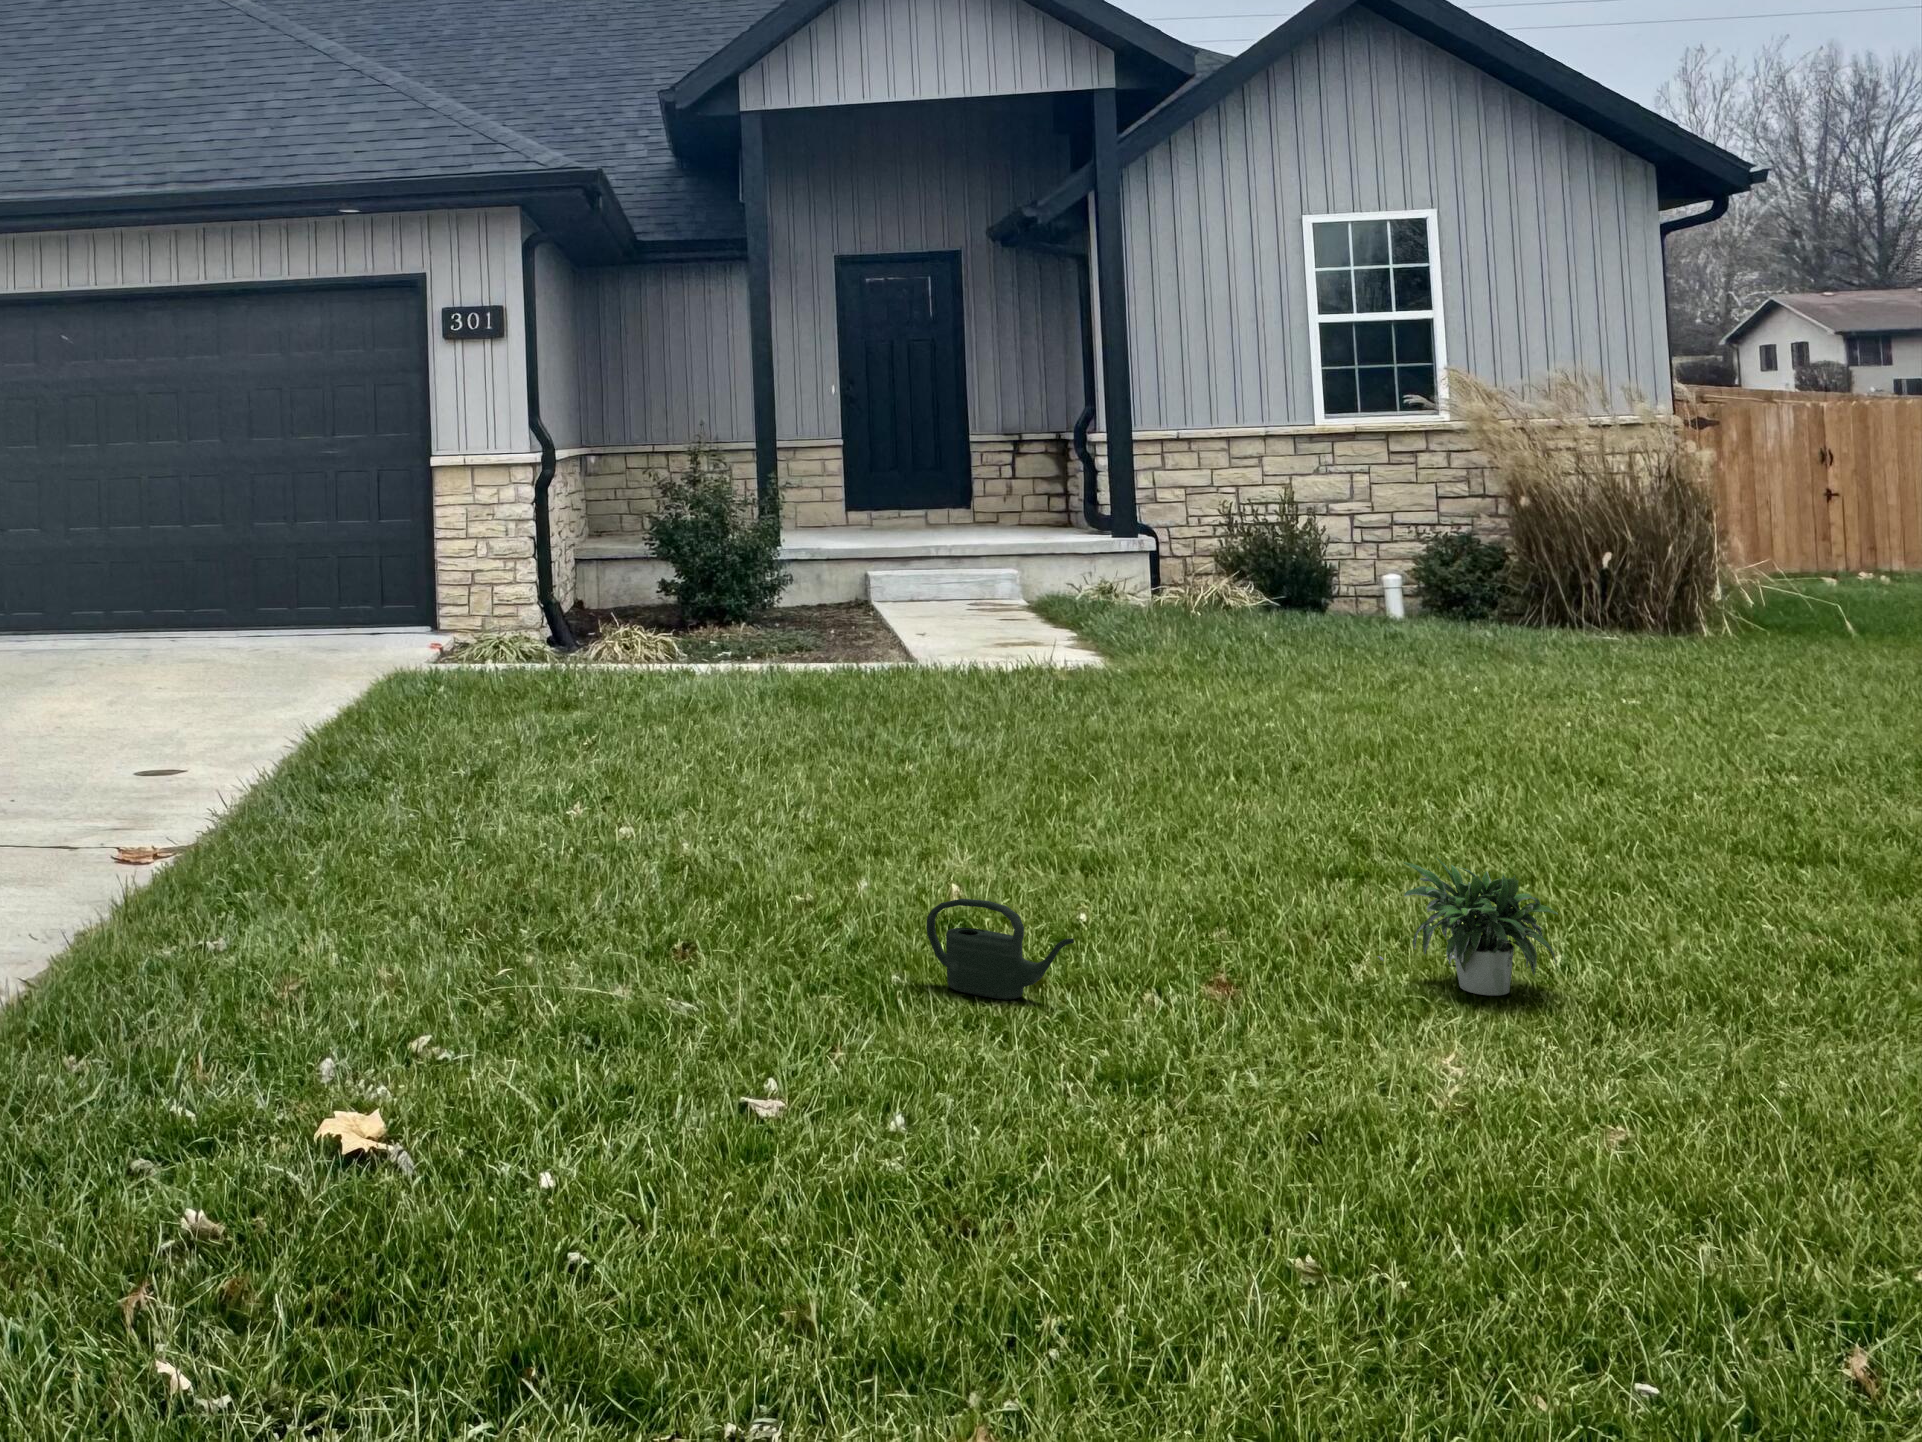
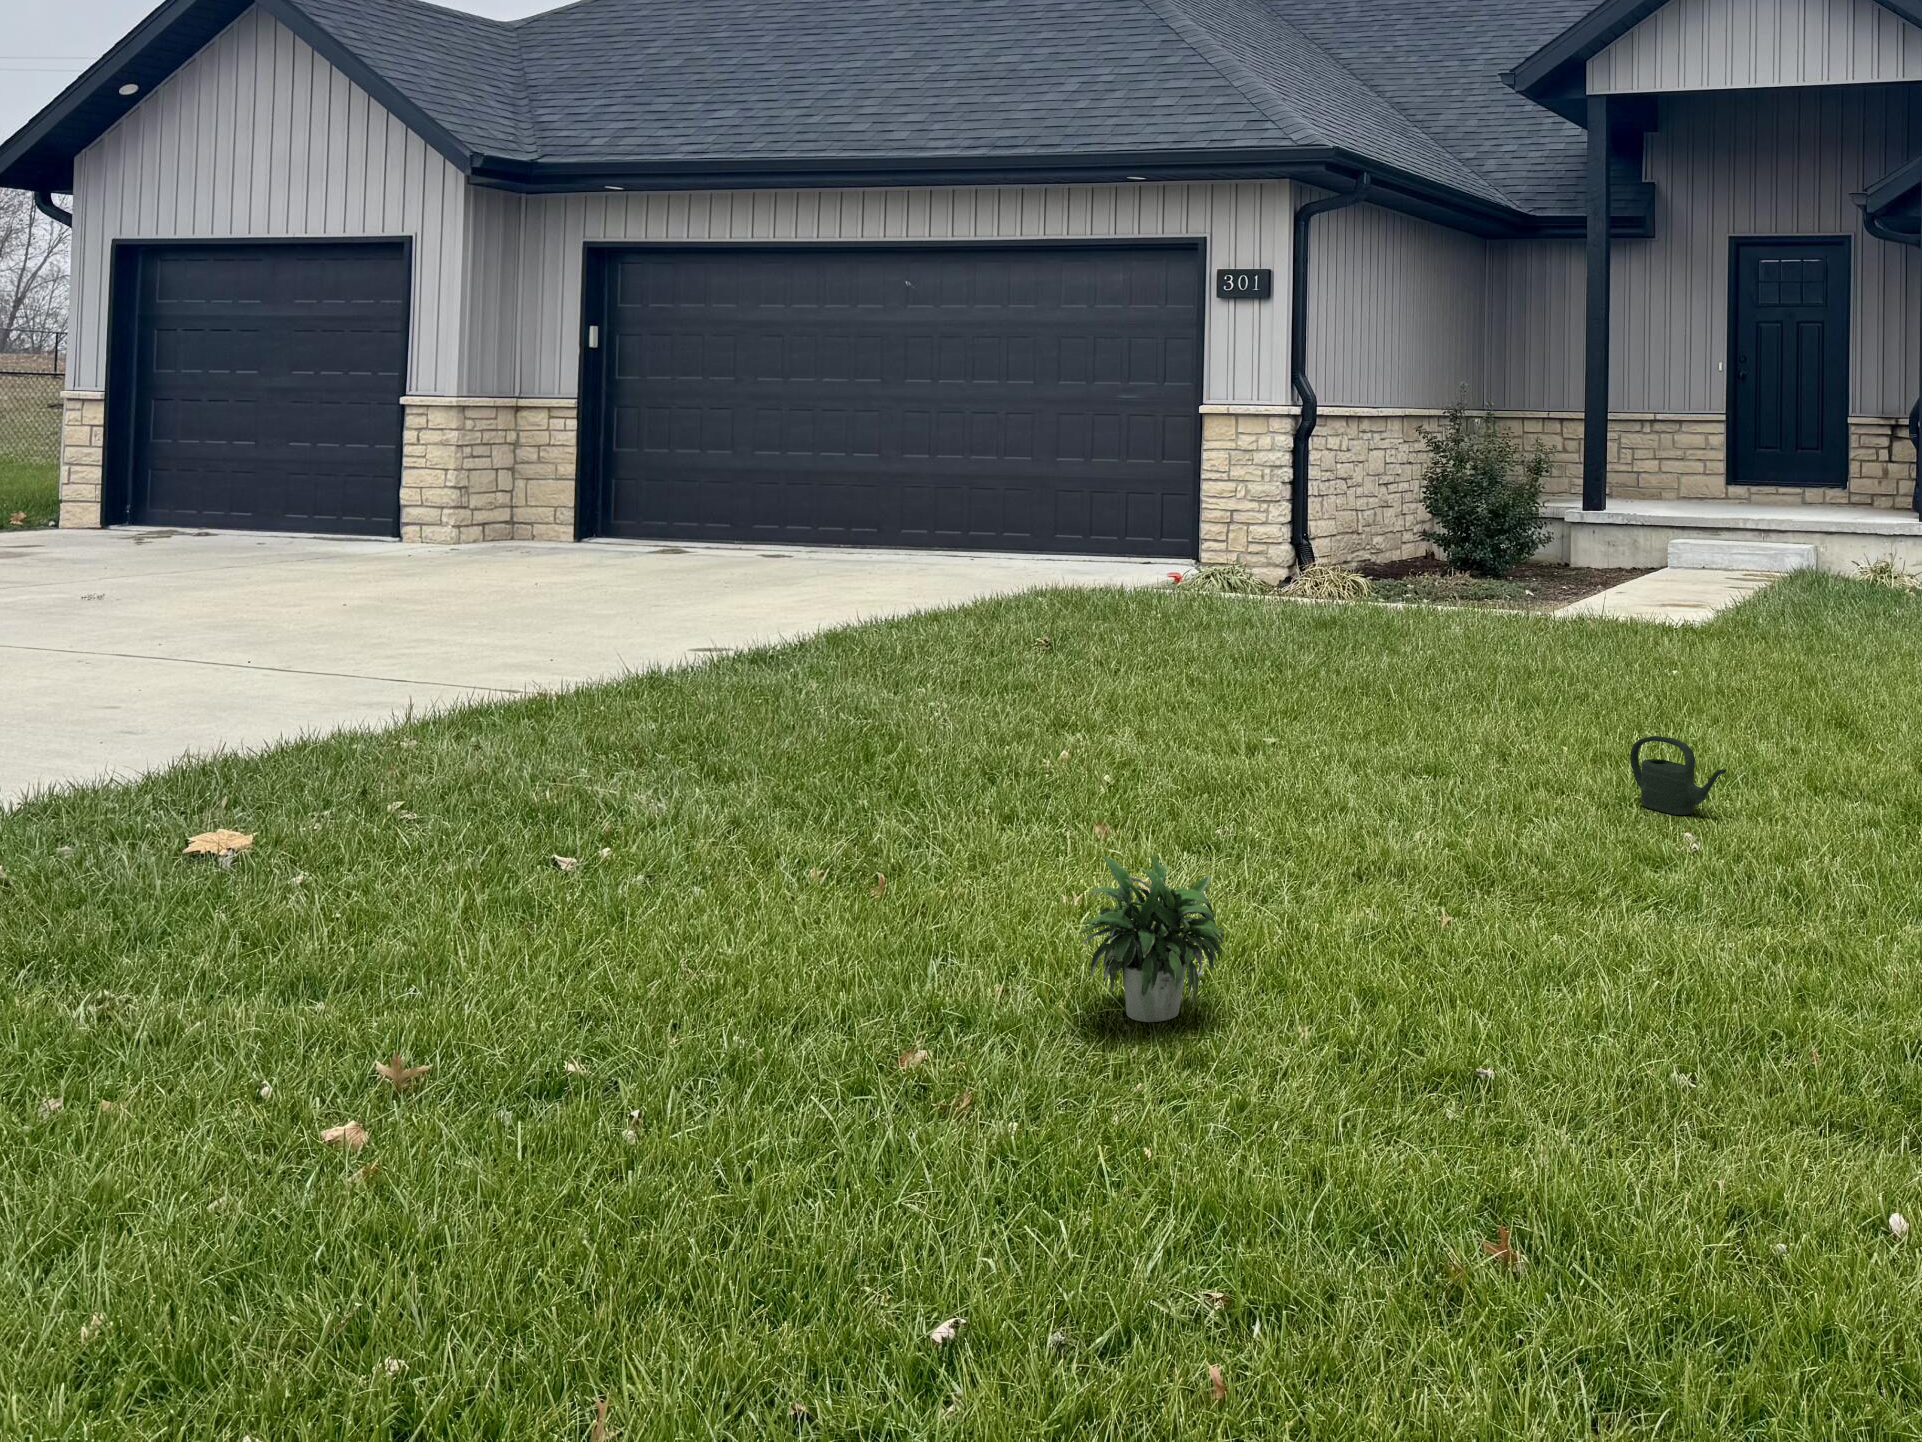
watering can: present [926,899,1074,1000] -> present [1630,736,1726,815]

